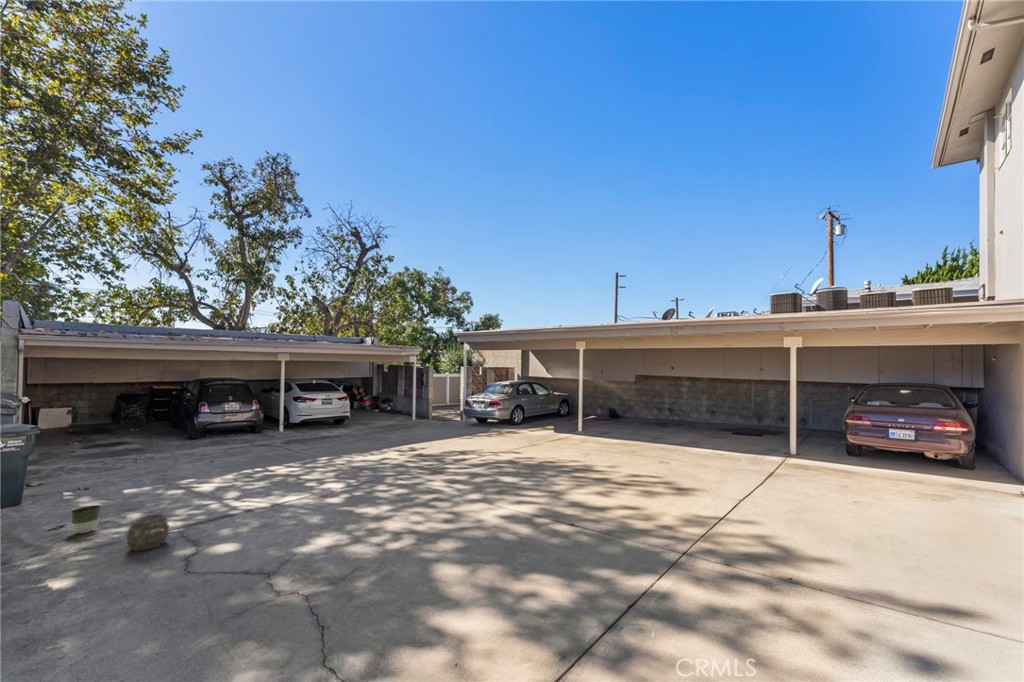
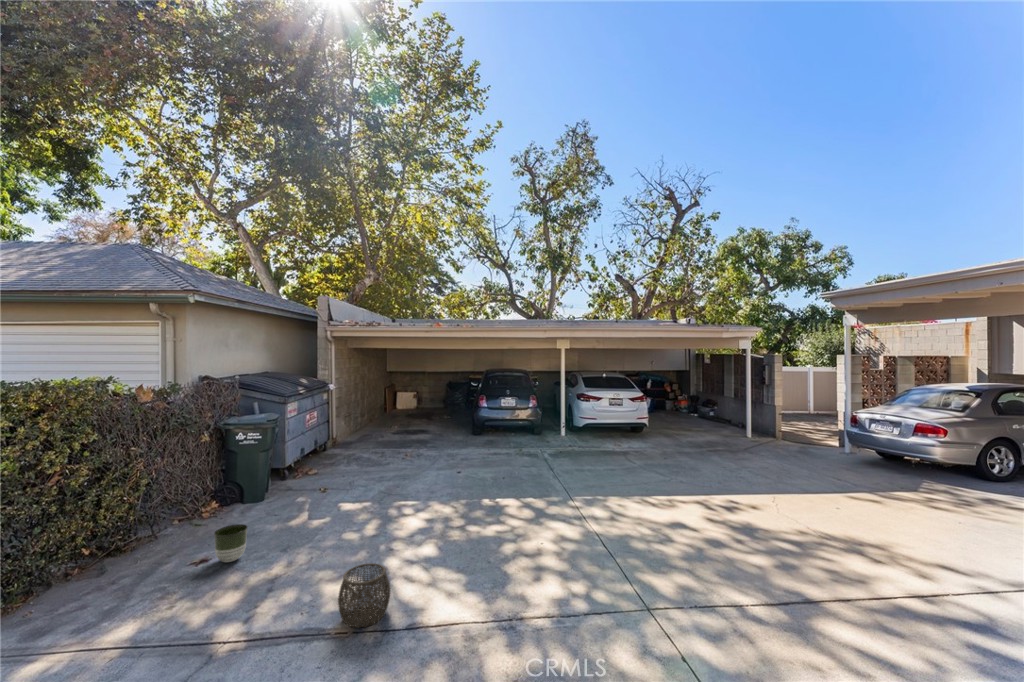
woven basket: present [127,514,169,552] -> present [338,563,391,628]

